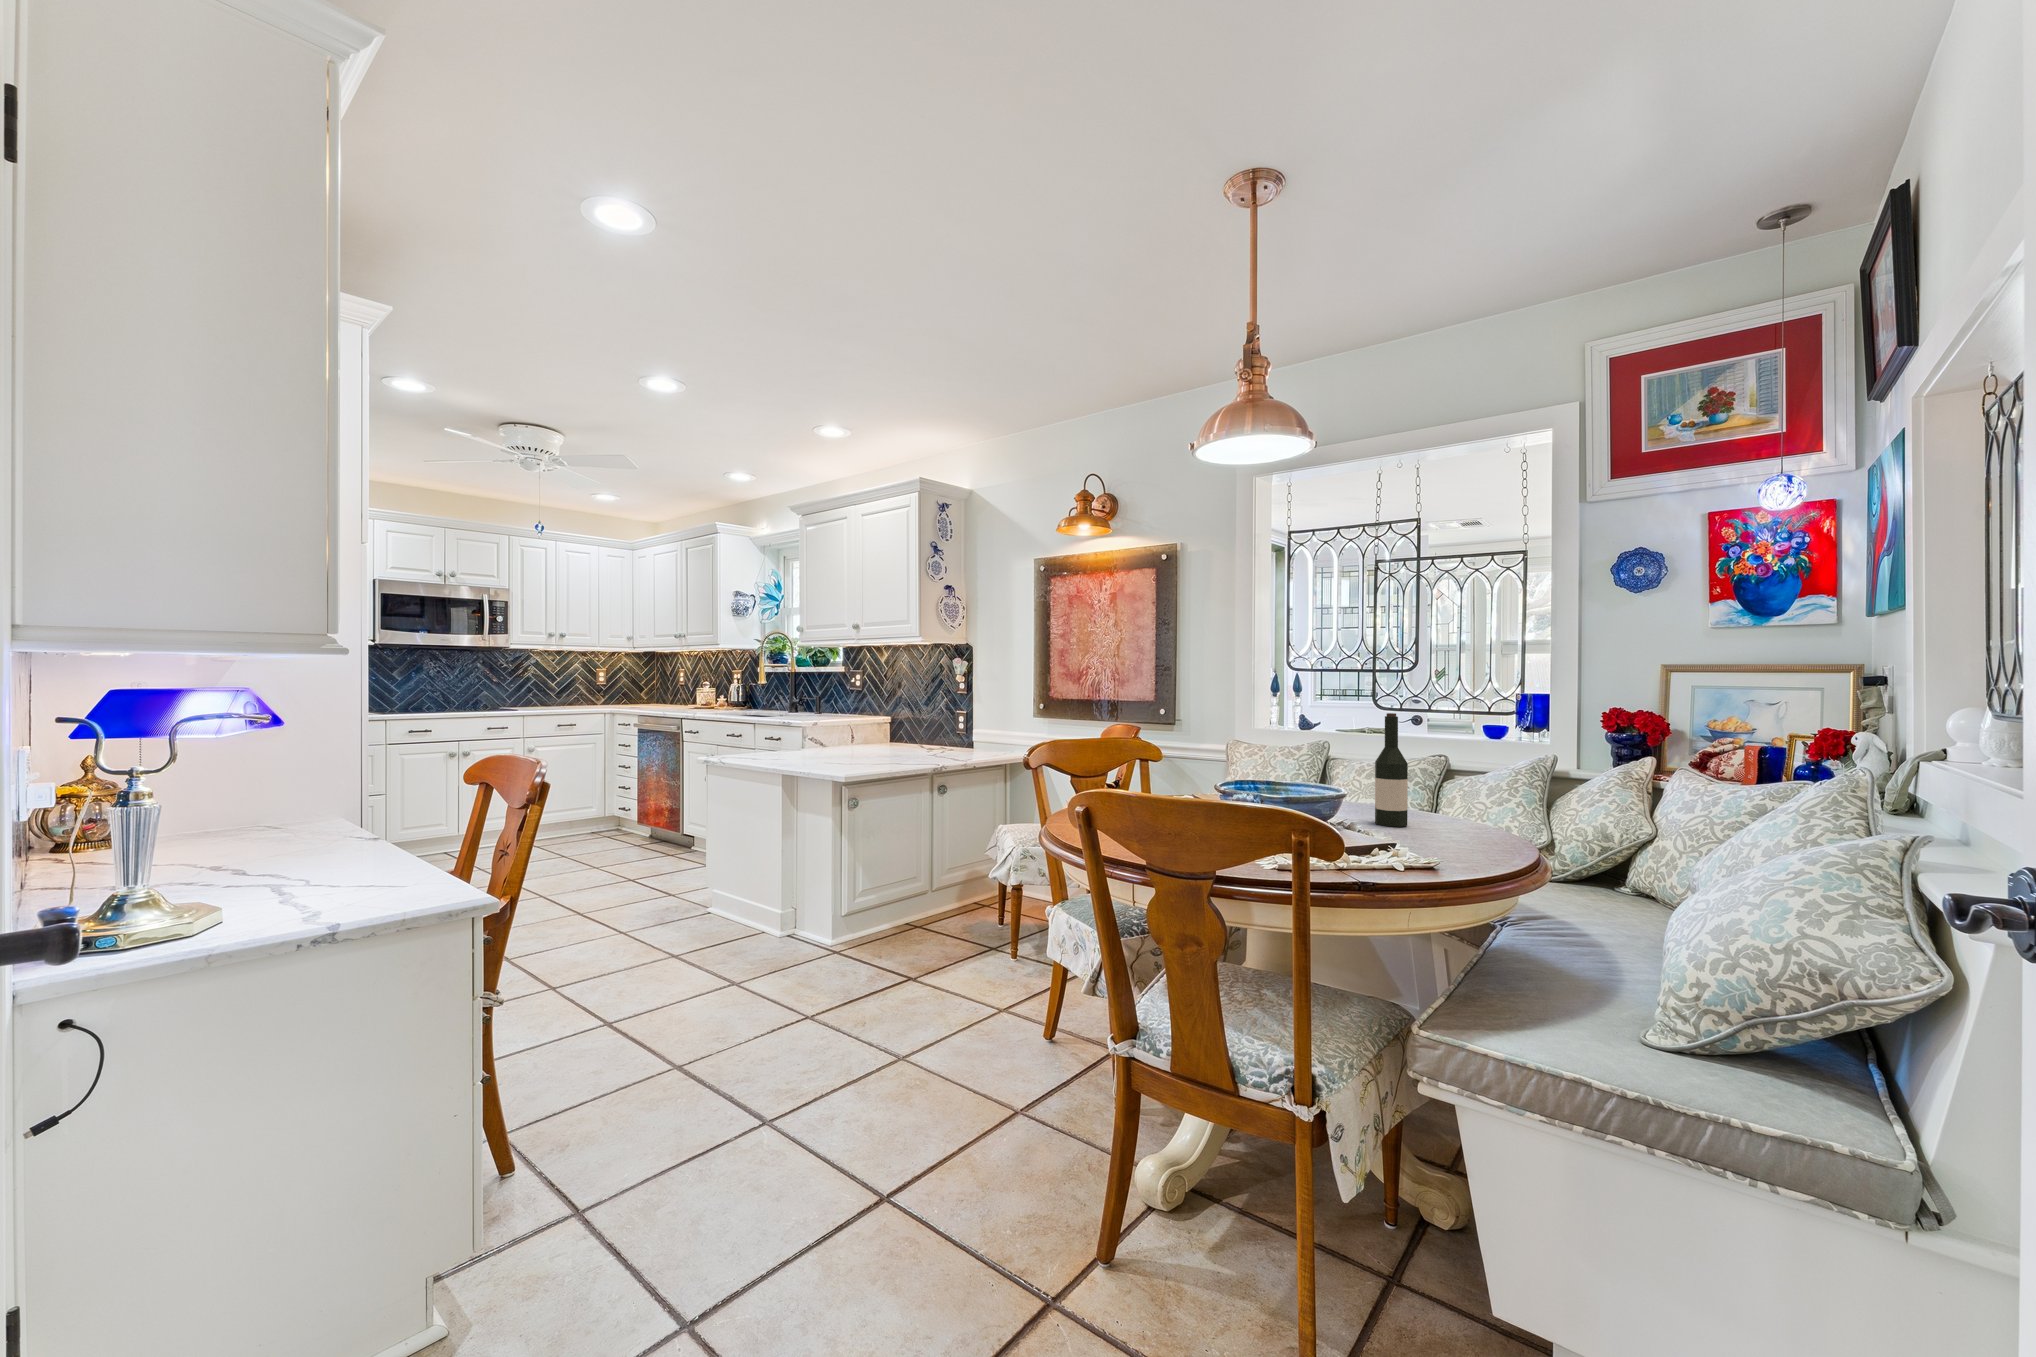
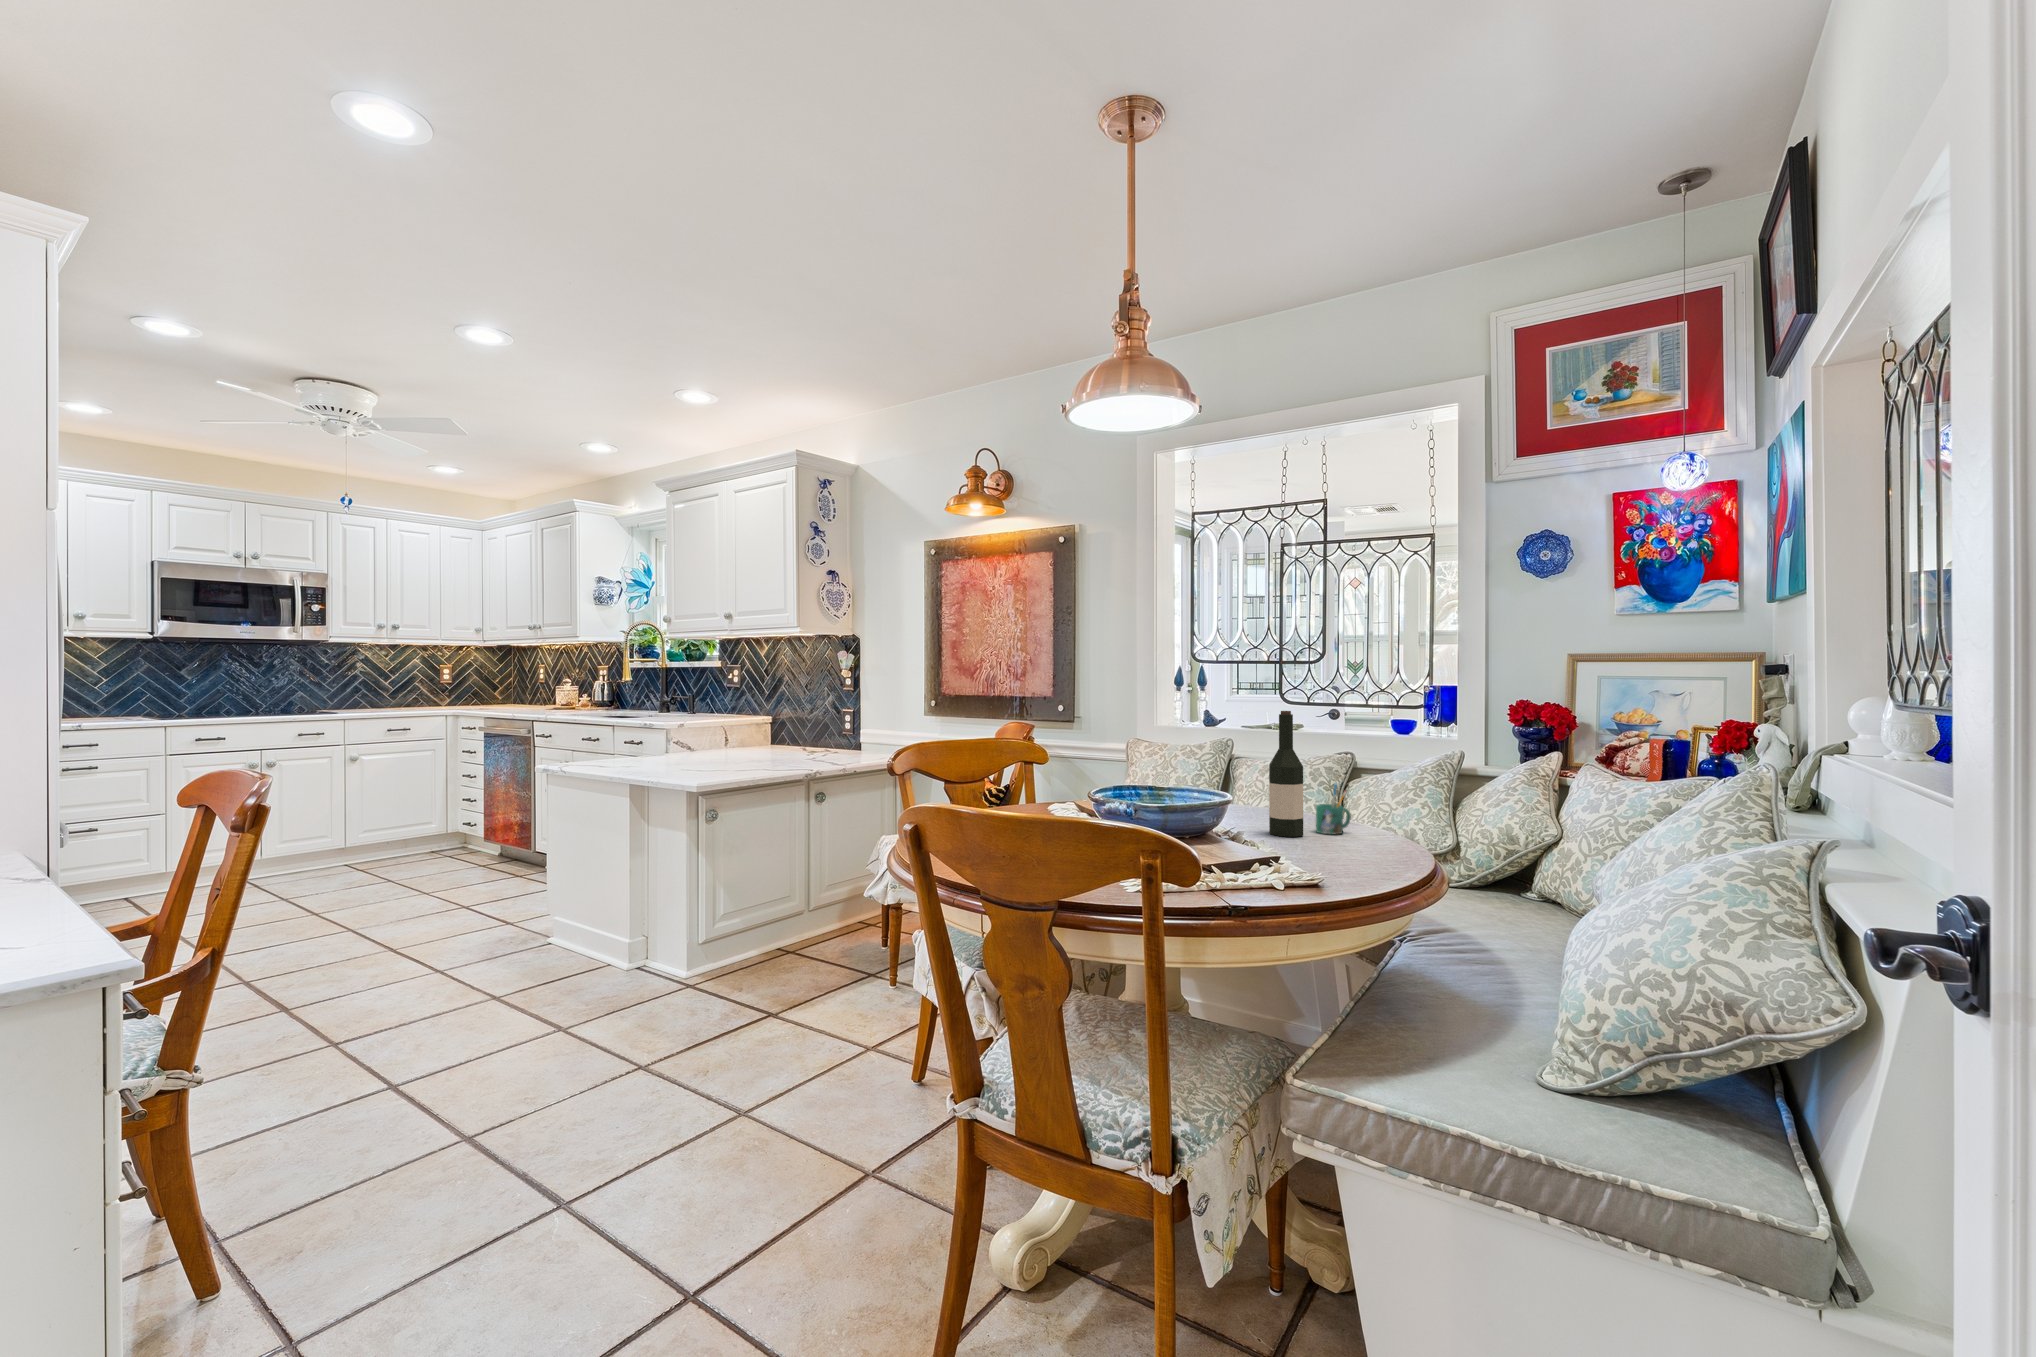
mug: none [1418,779,1451,826] -> present [1316,784,1351,835]

